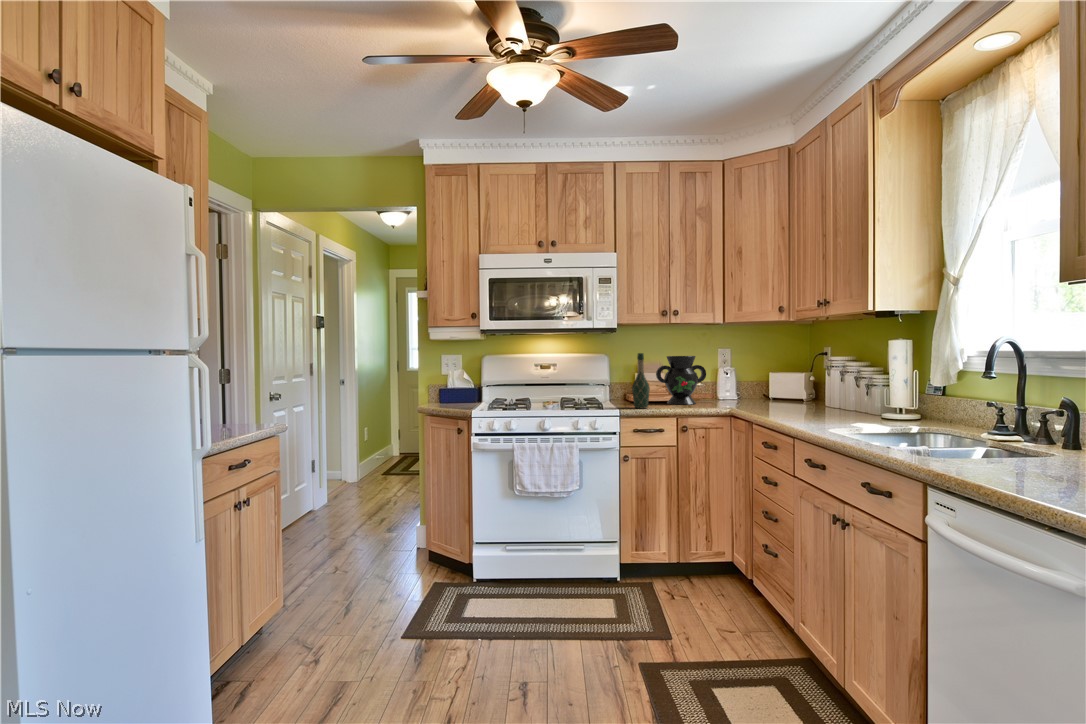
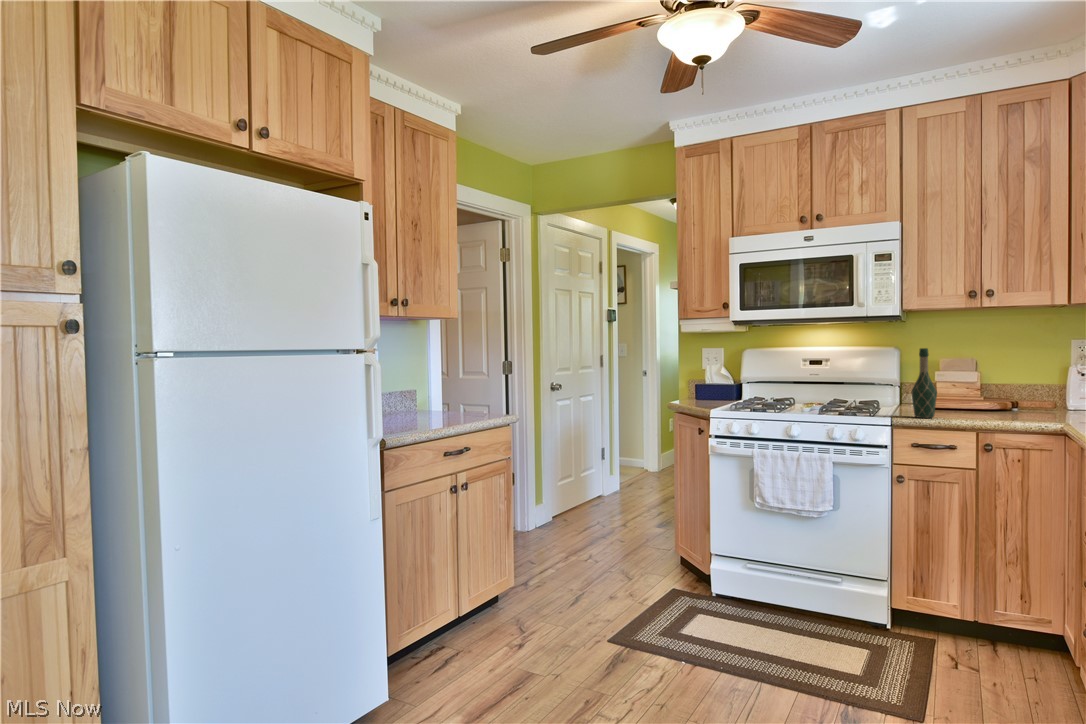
decorative vase: present [656,356,706,404] -> none [960,351,1041,417]

